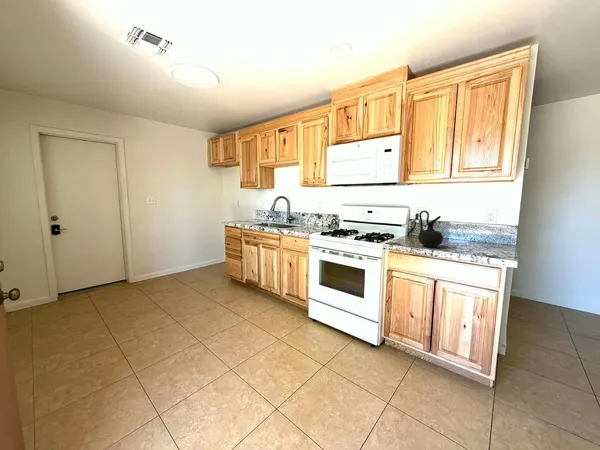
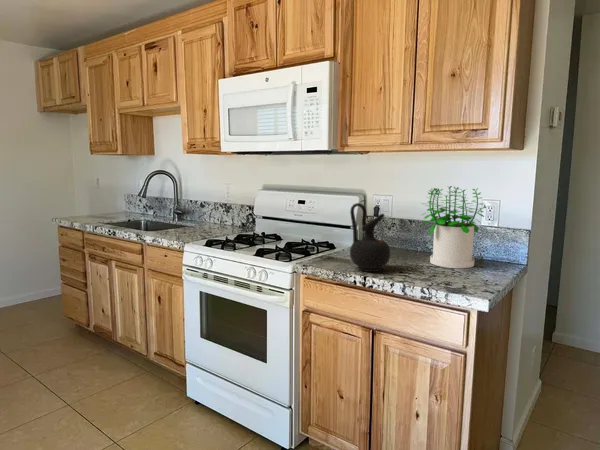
potted plant: none [453,201,492,247] -> present [422,186,486,268]

